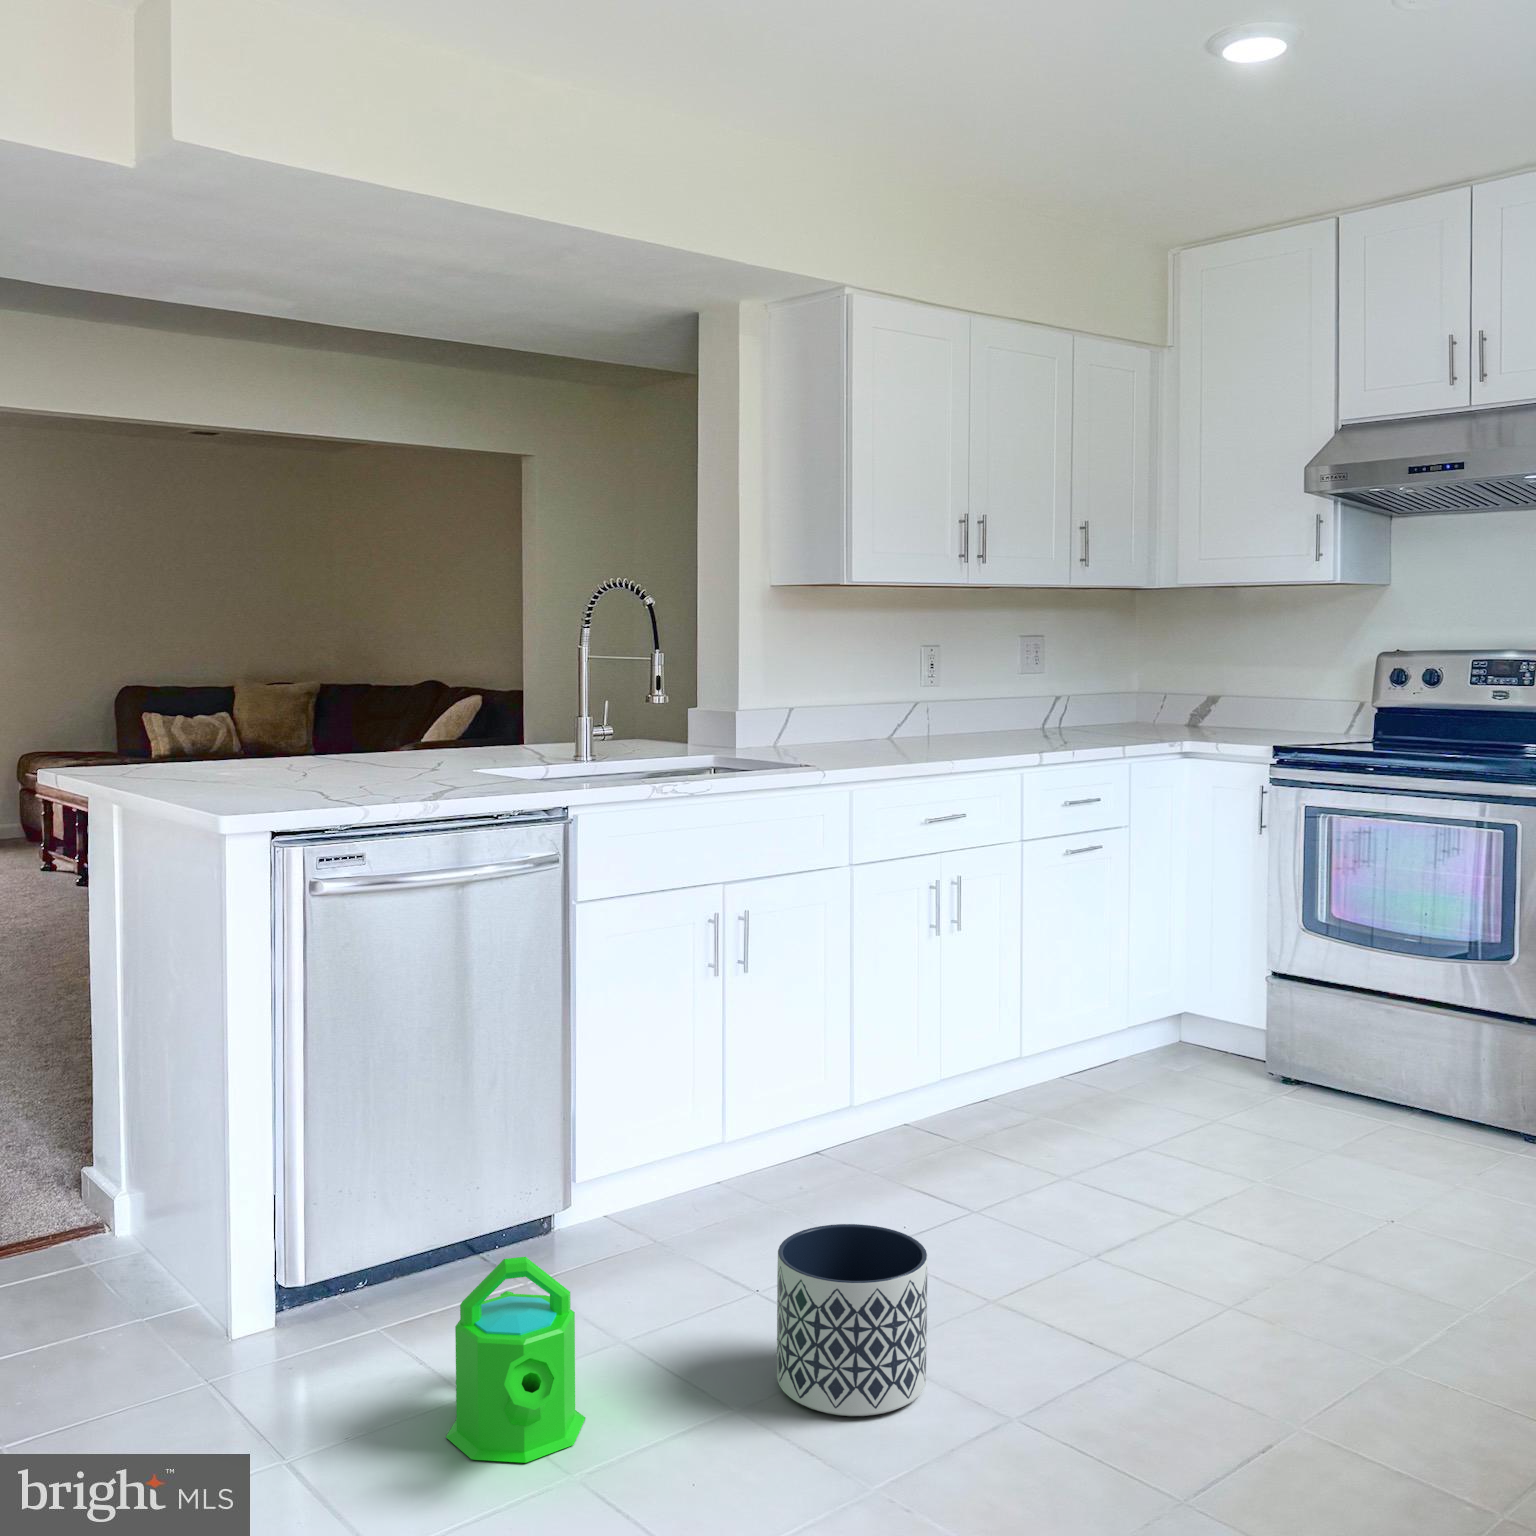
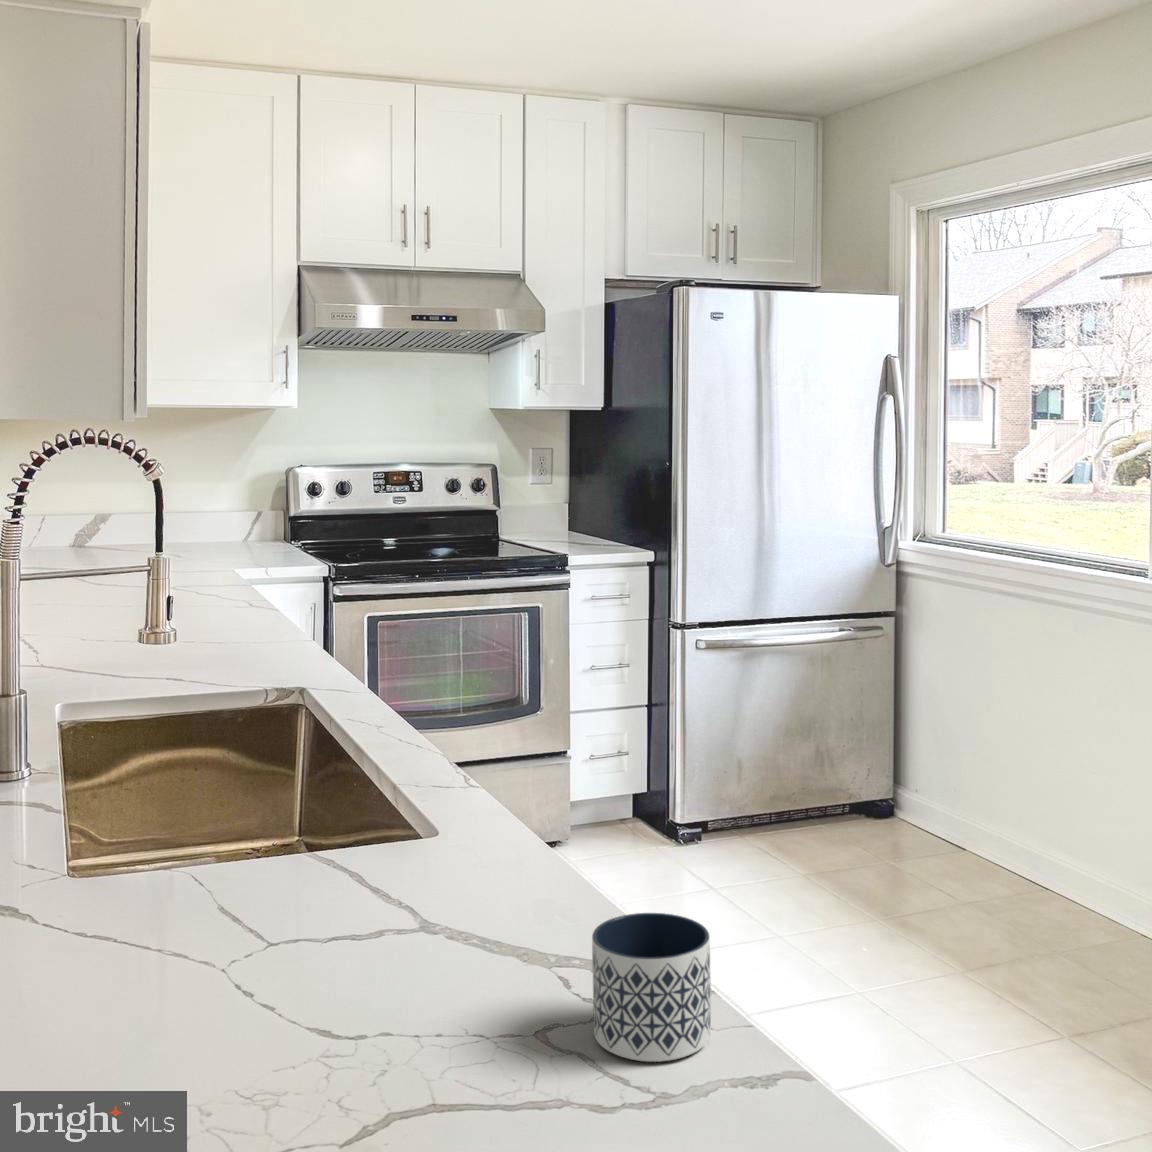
watering can: present [446,1257,586,1463] -> none [336,940,444,1098]

